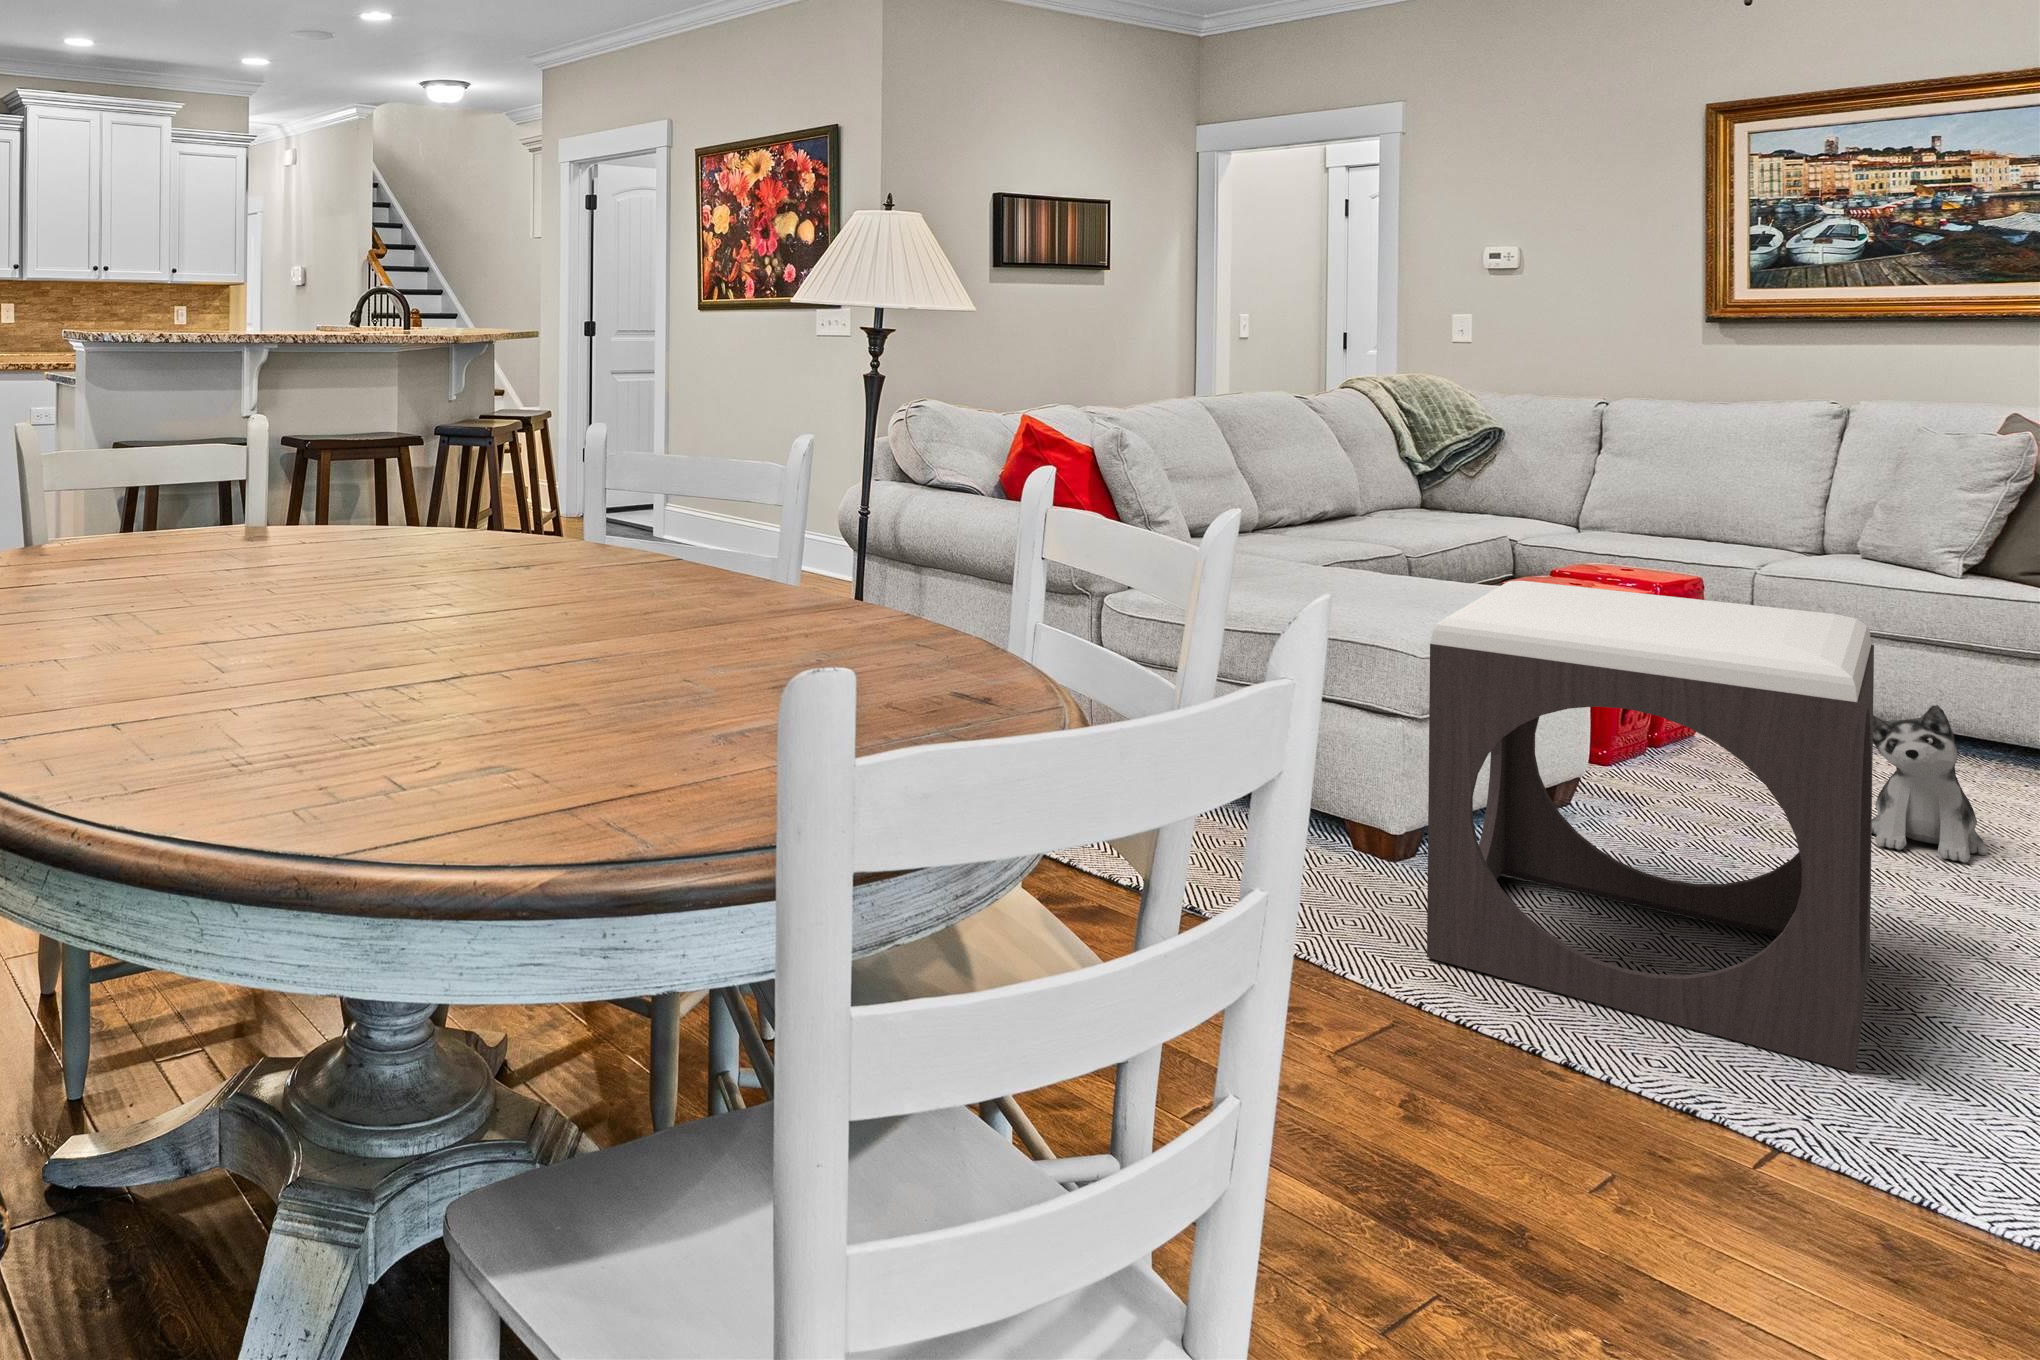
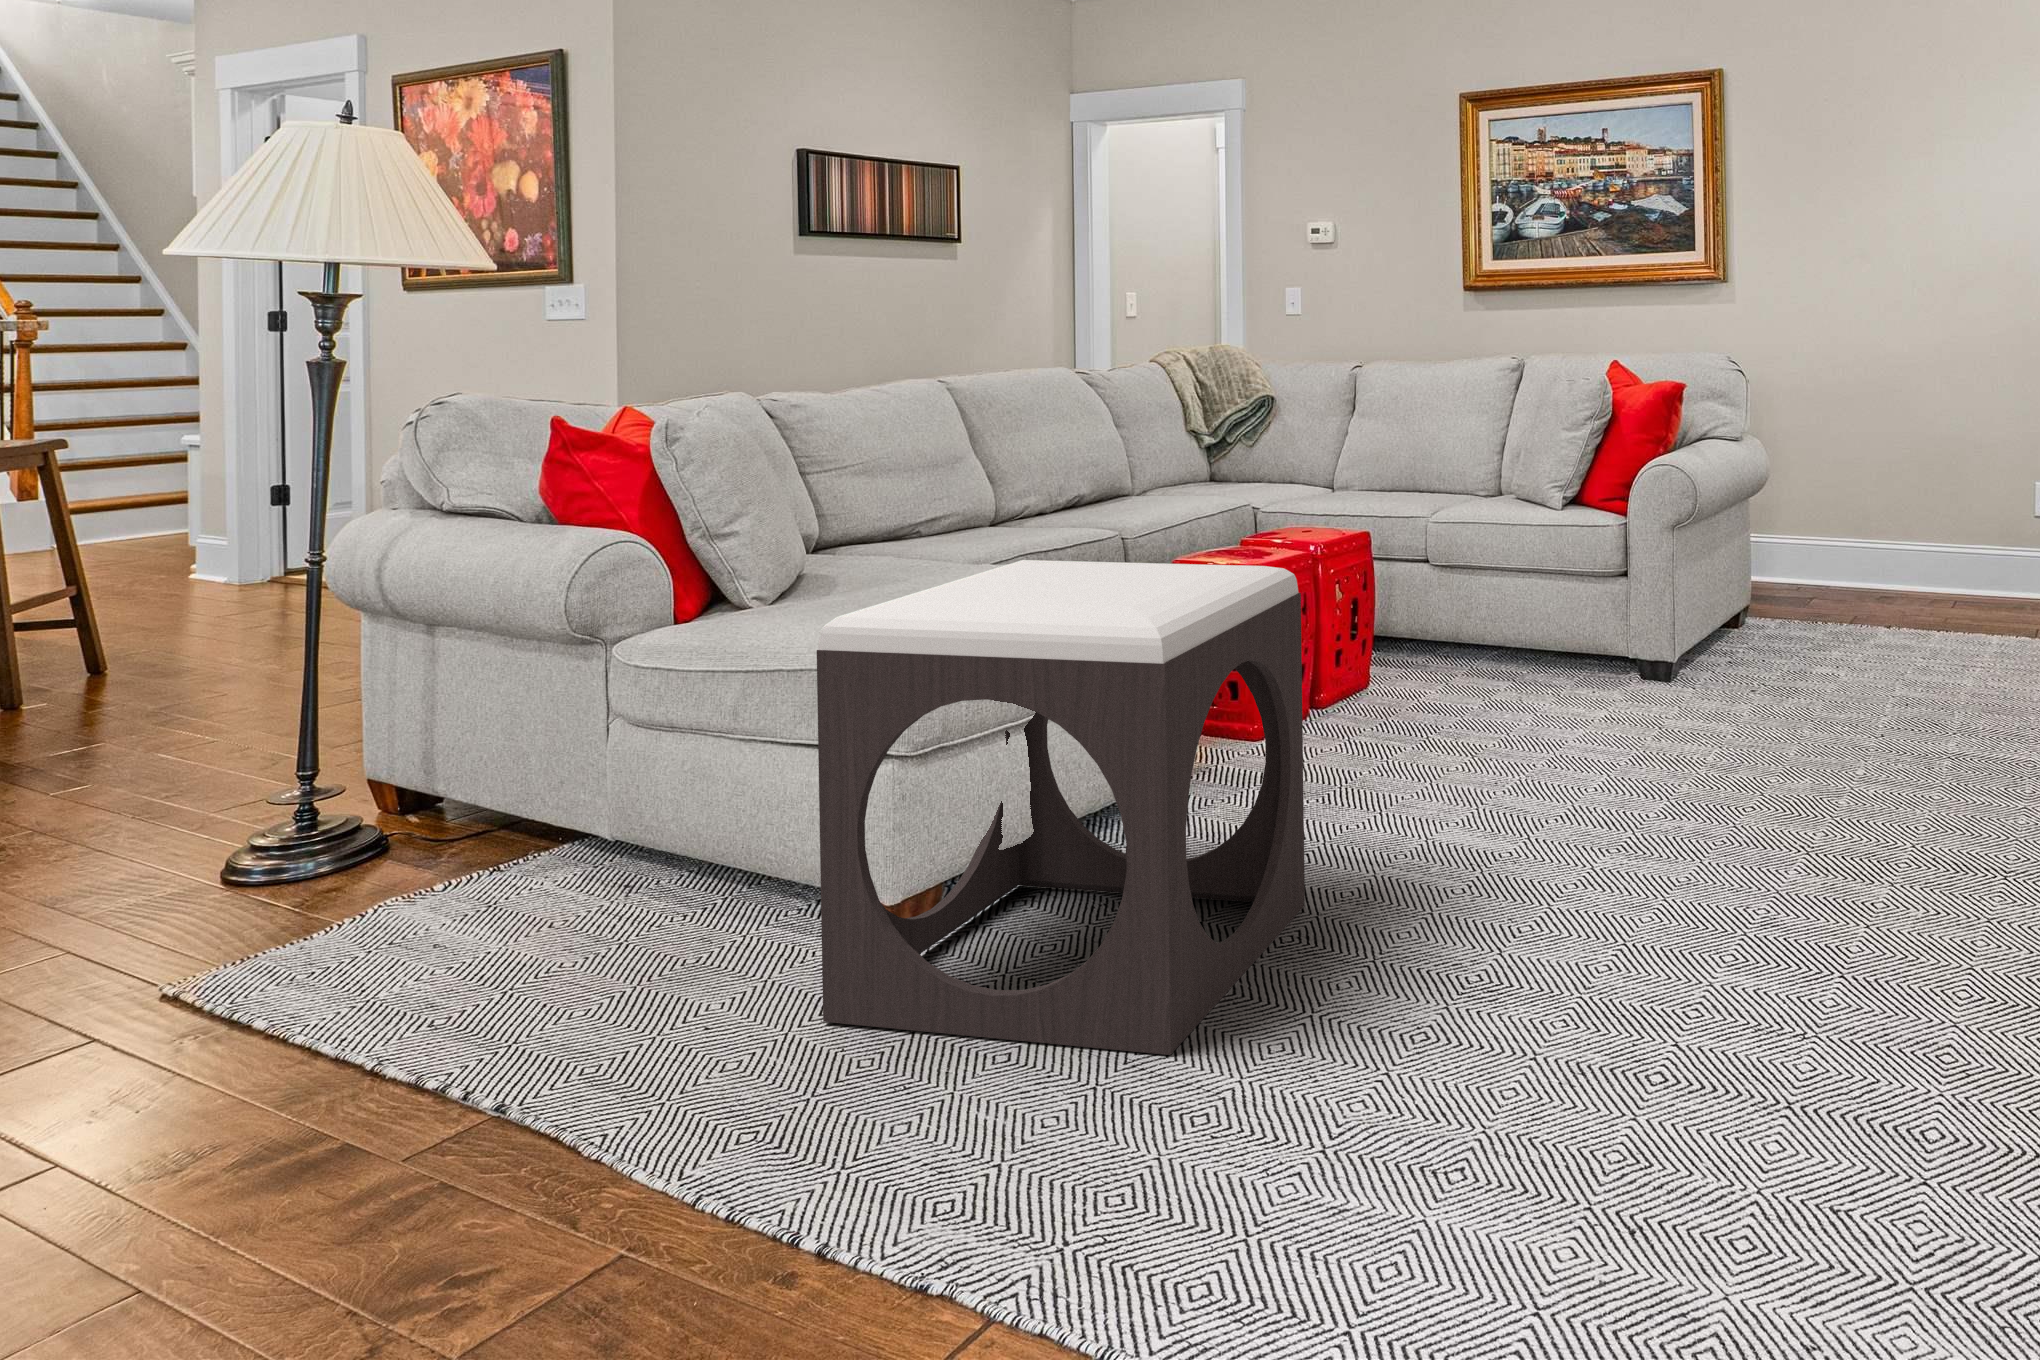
plush toy: present [1872,705,1989,863] -> none [1408,636,1497,781]

